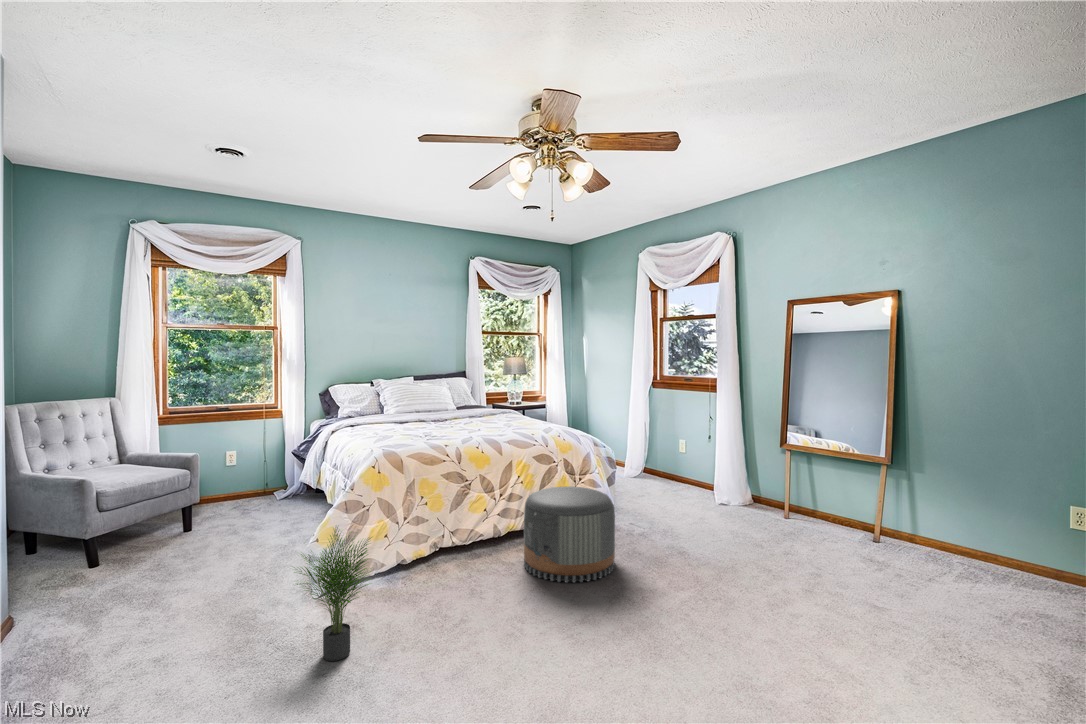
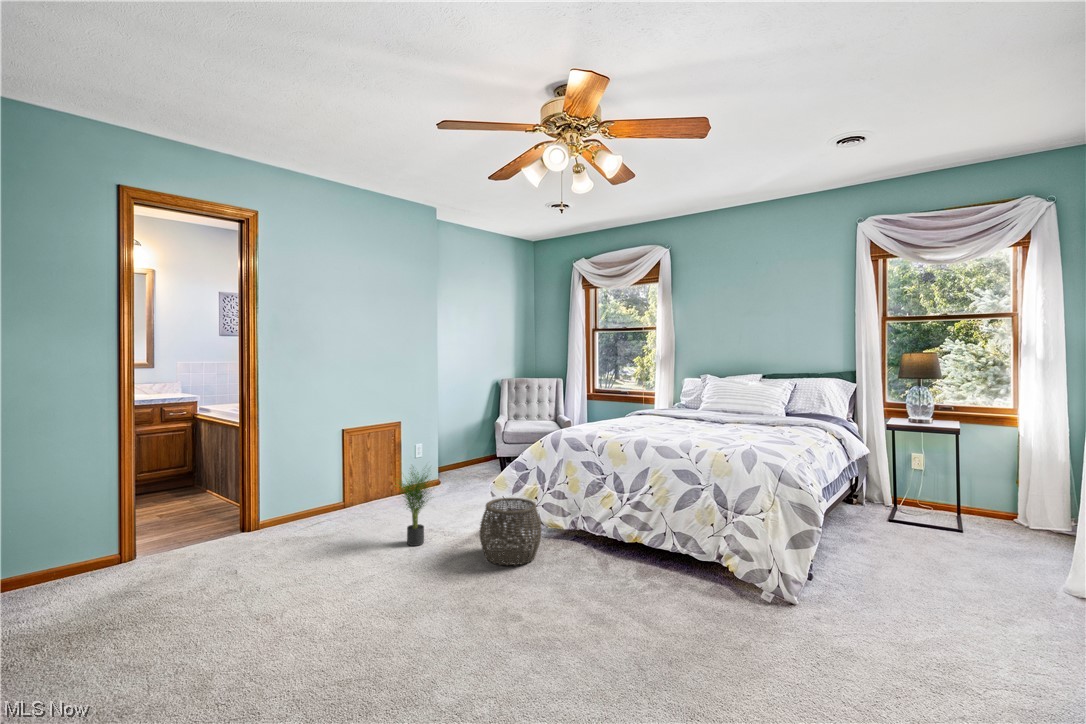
pouf: present [524,486,615,582] -> none [569,501,676,617]
woven basket: none [416,527,490,610] -> present [480,498,542,566]

